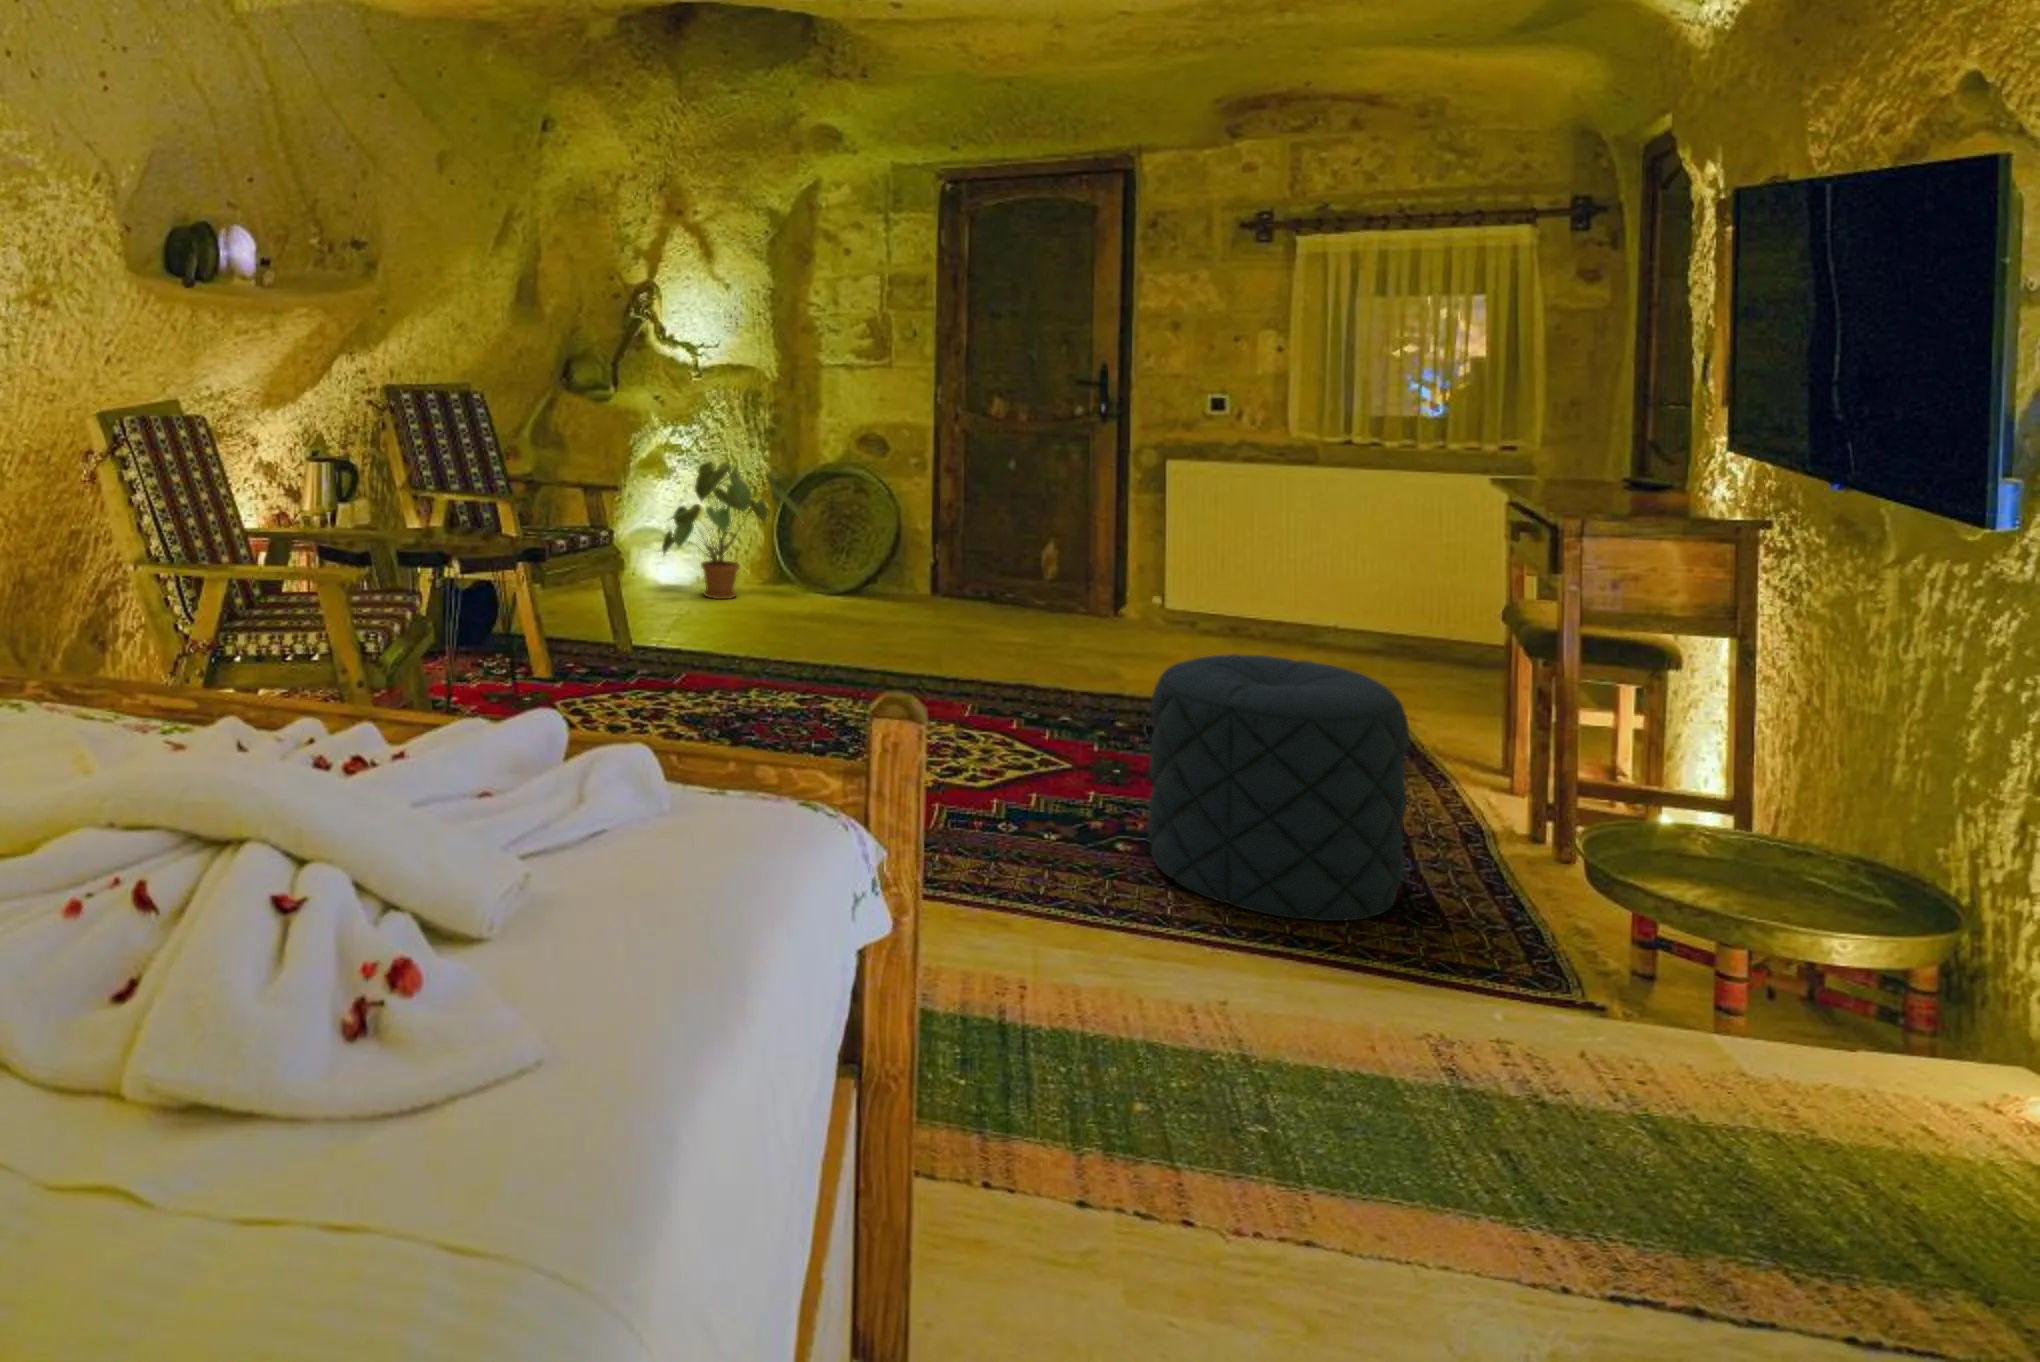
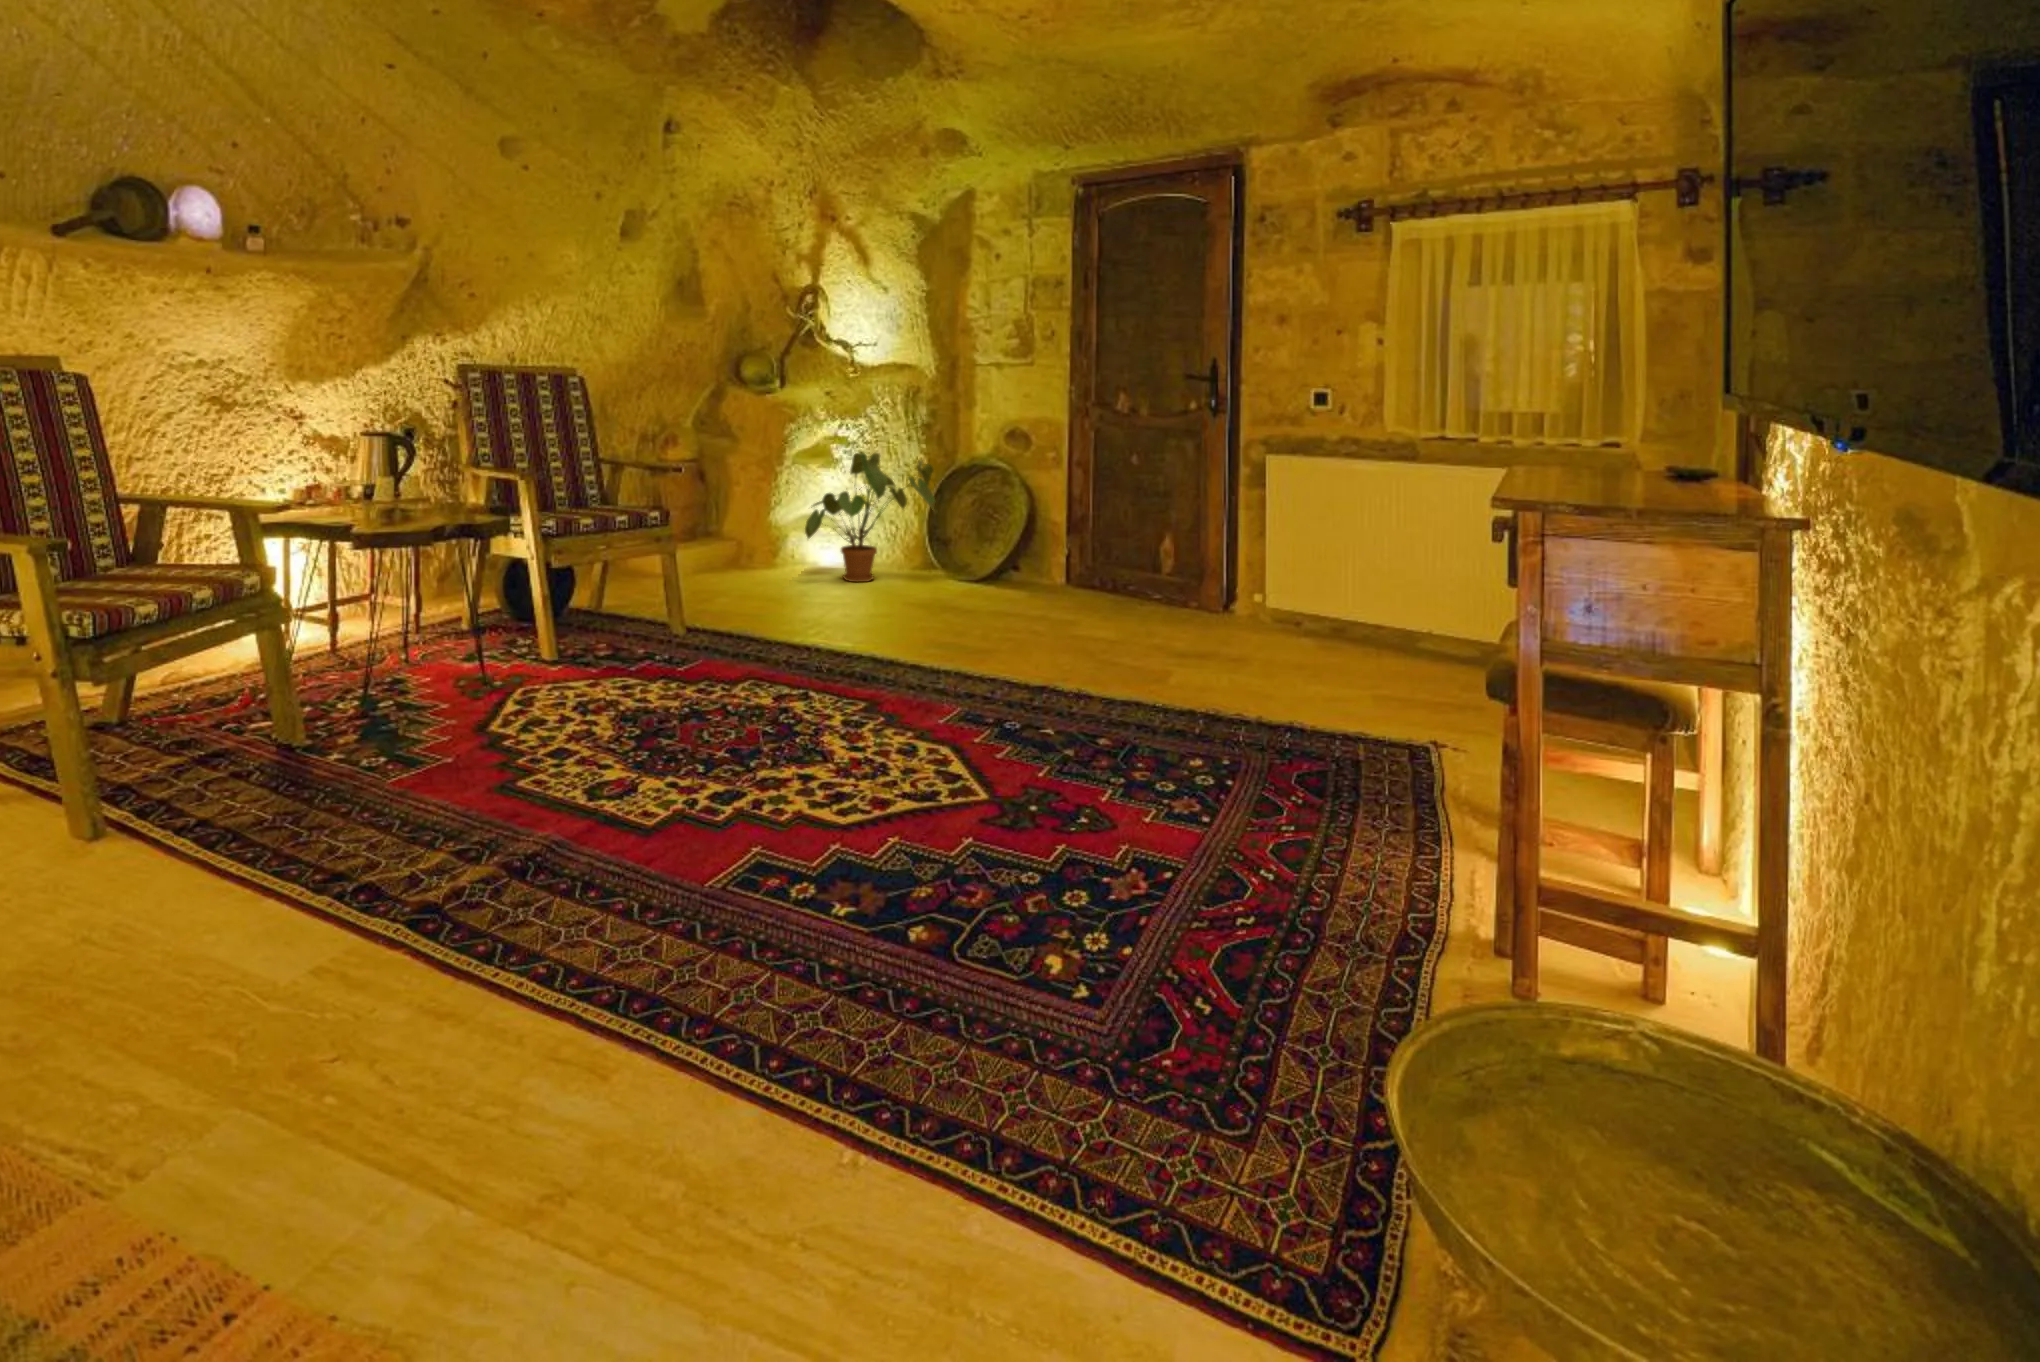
pouf: present [1147,654,1409,921] -> none [939,686,1260,1106]

